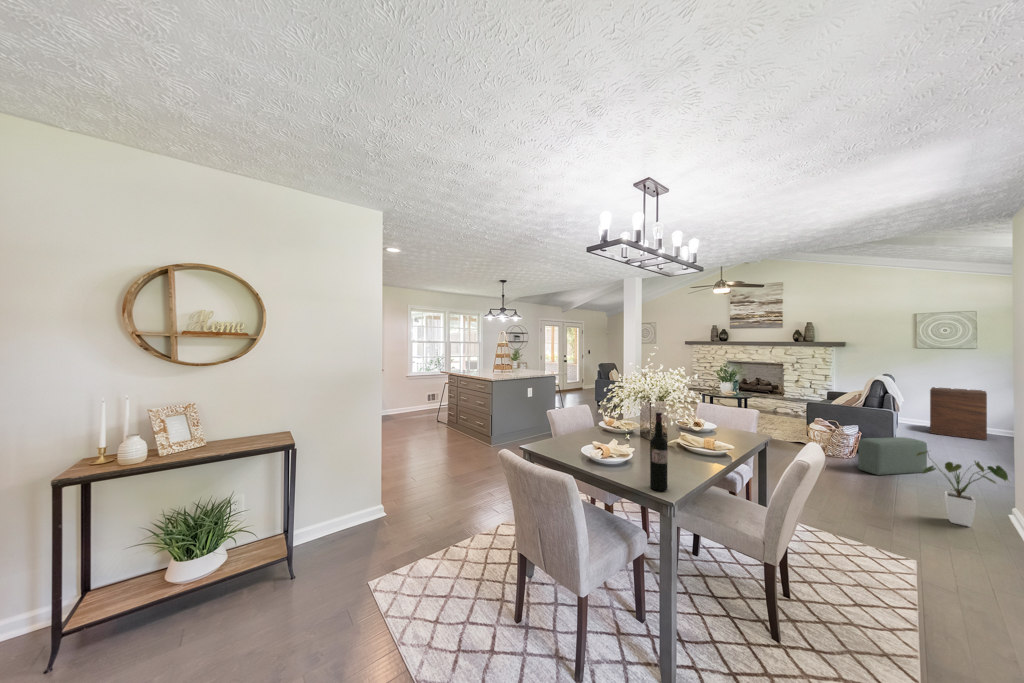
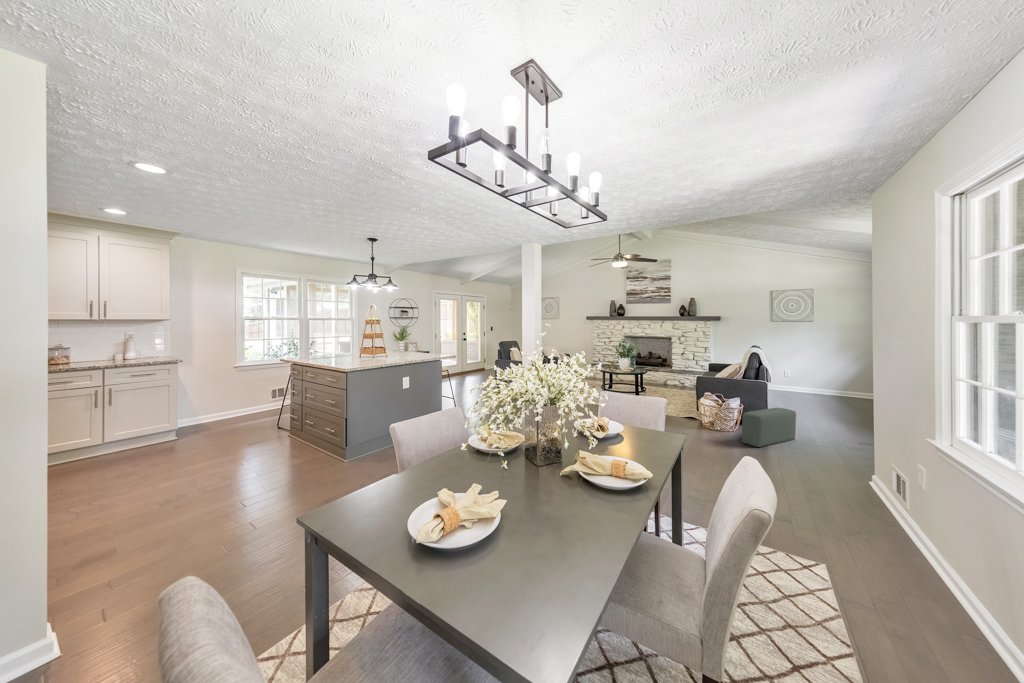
side table: present [930,387,987,440] -> none [787,355,829,401]
wine bottle: present [650,412,668,491] -> none [528,457,557,598]
house plant: present [916,451,1009,527] -> none [800,427,882,500]

